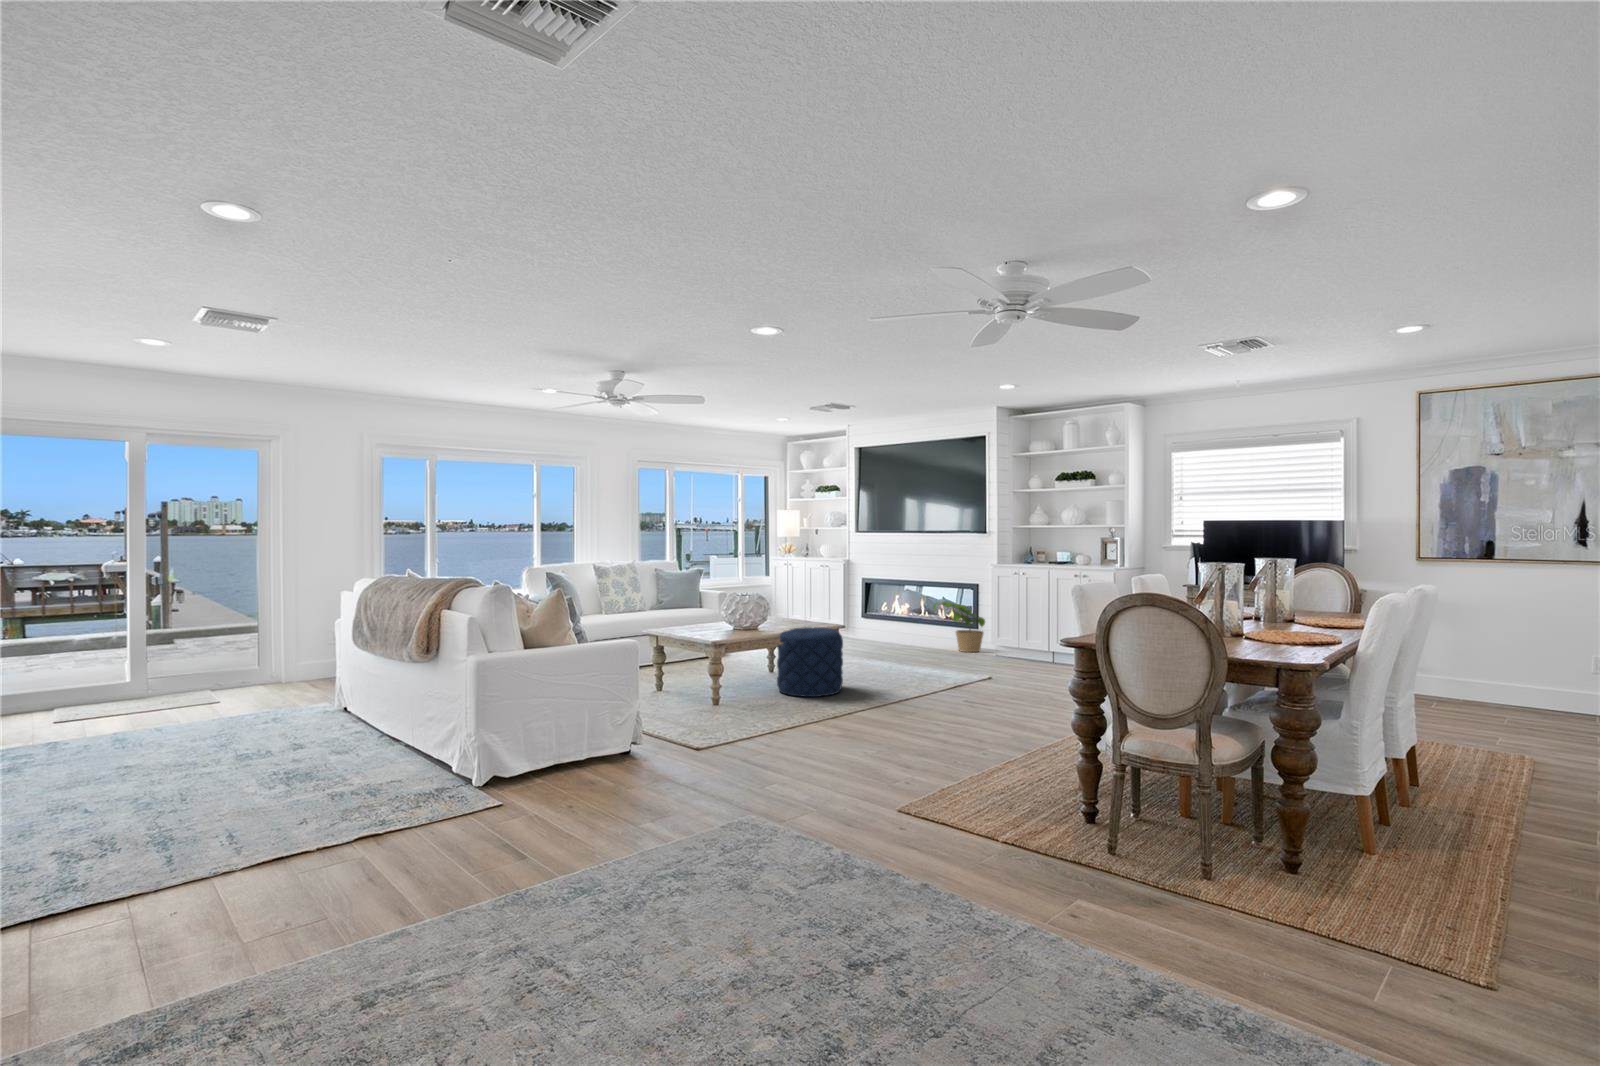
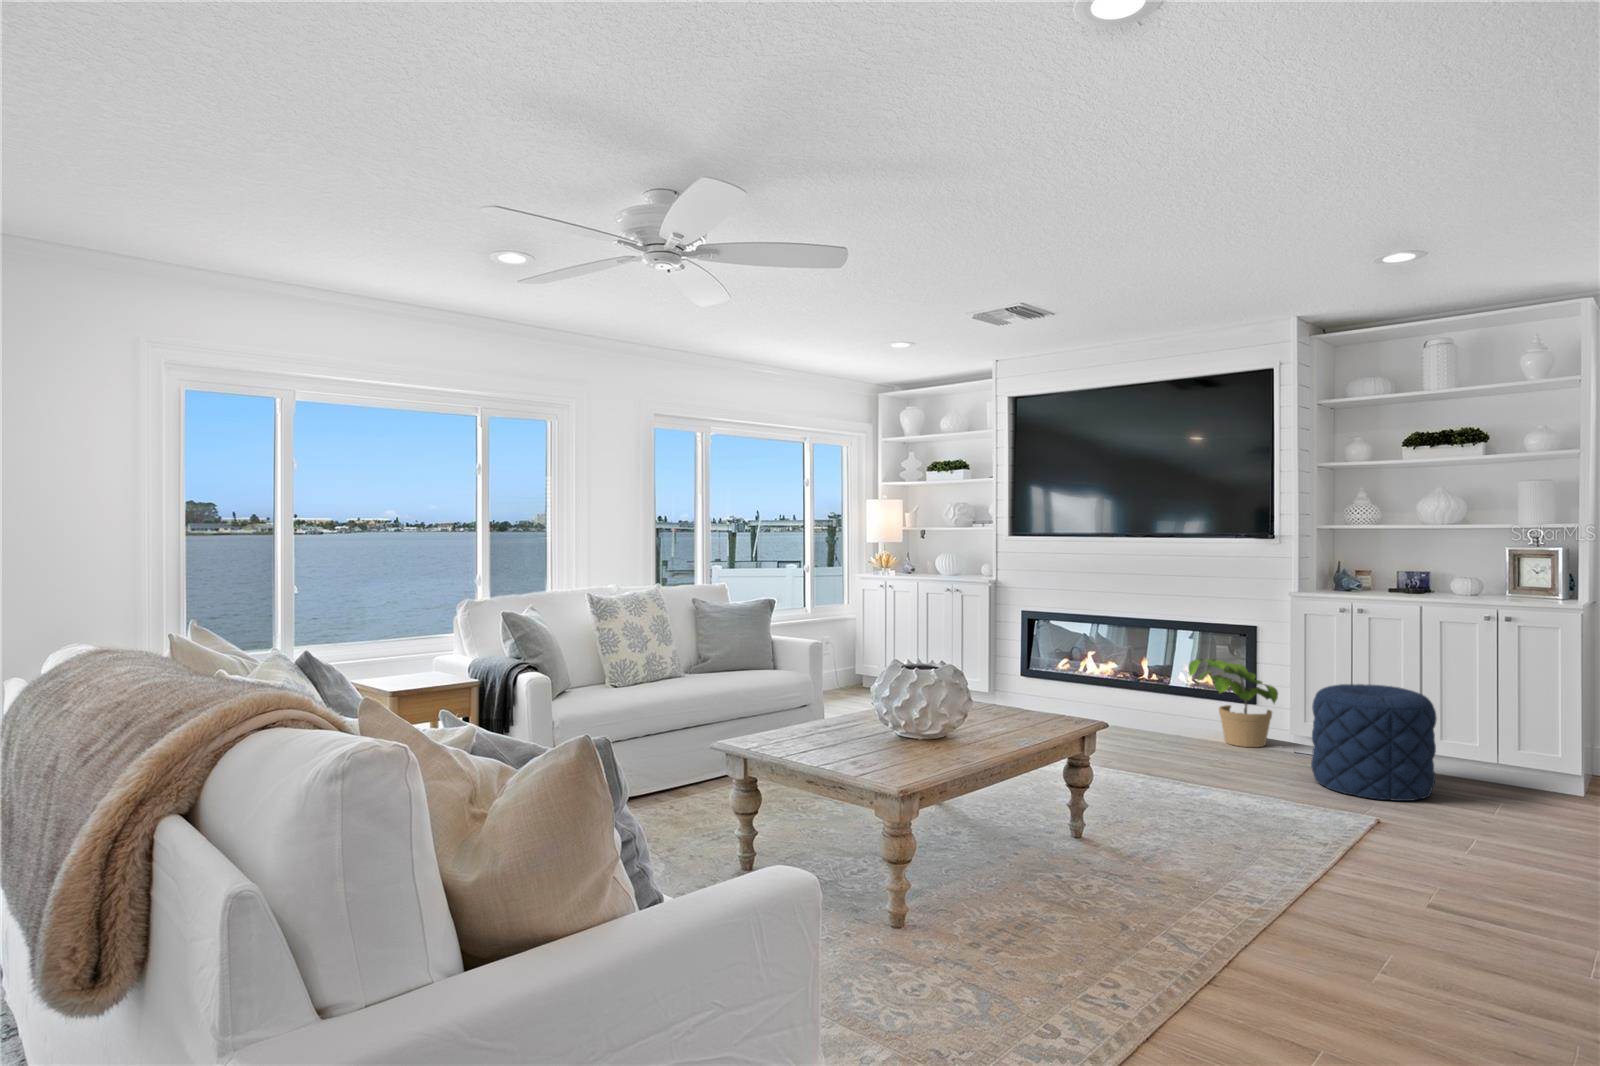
pouf: present [777,627,843,697] -> present [1311,684,1437,801]

